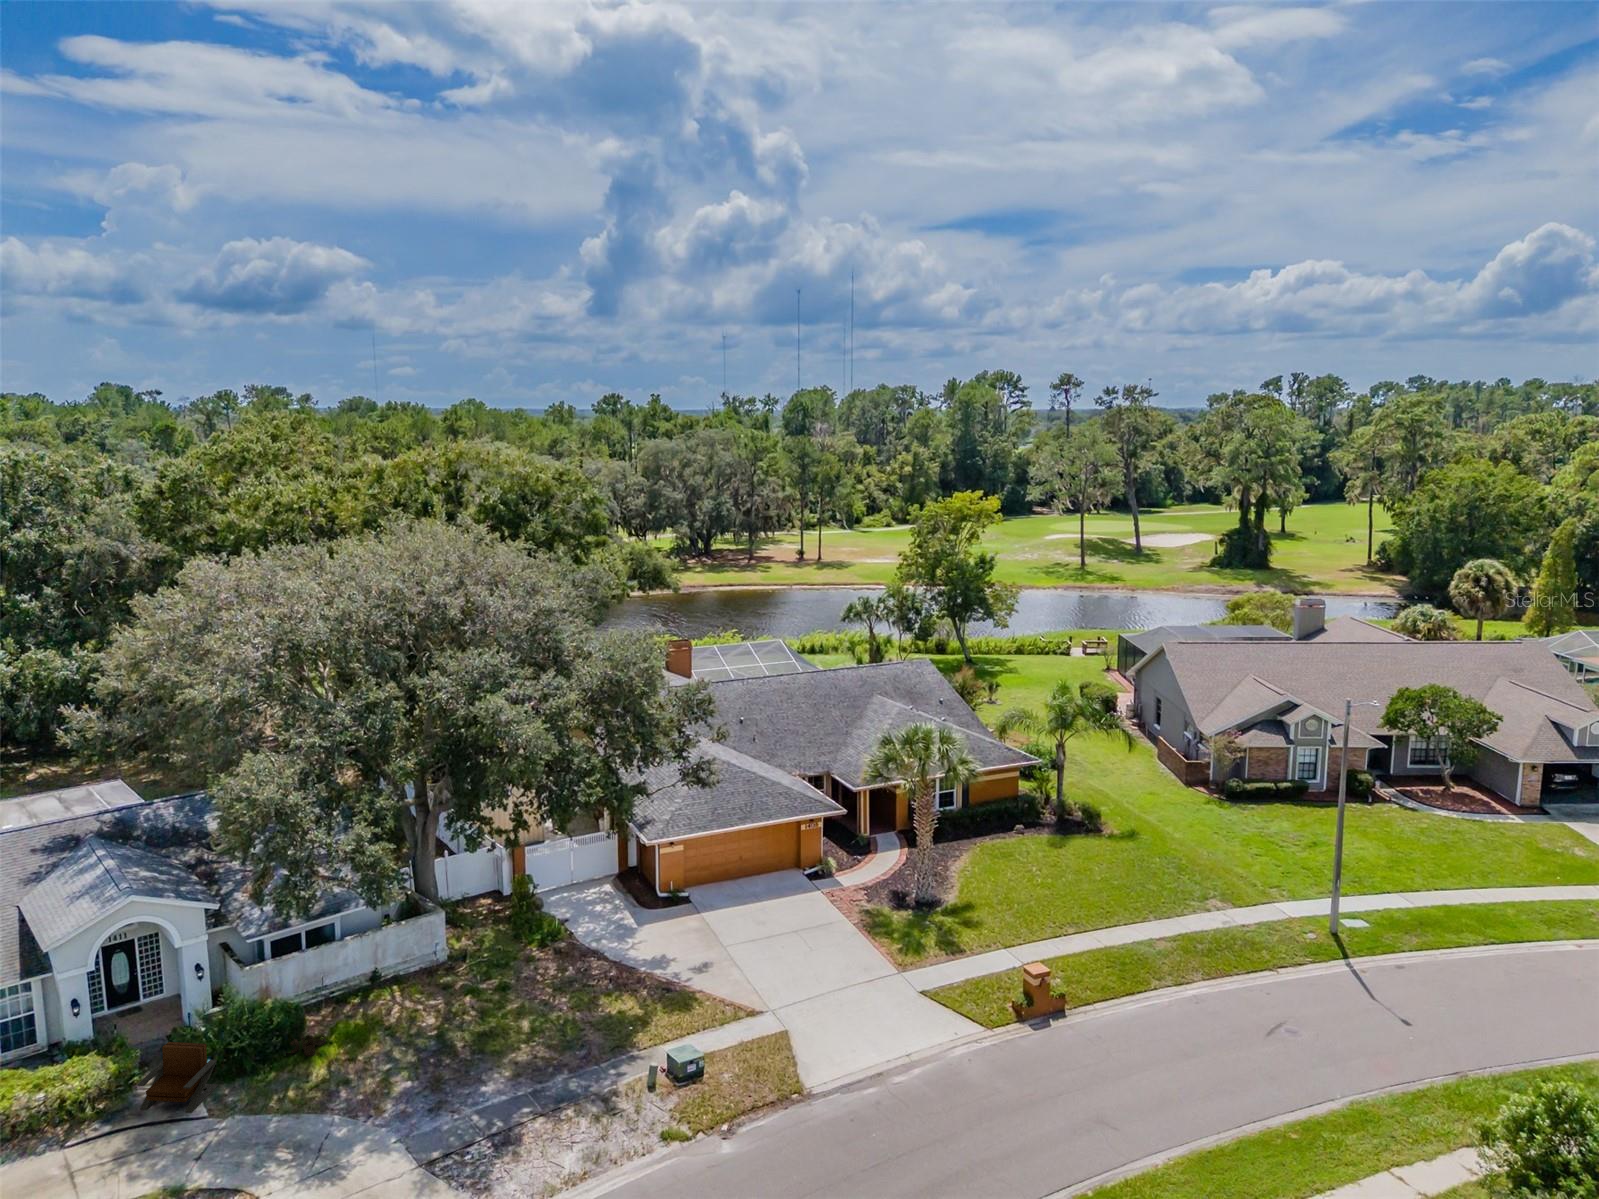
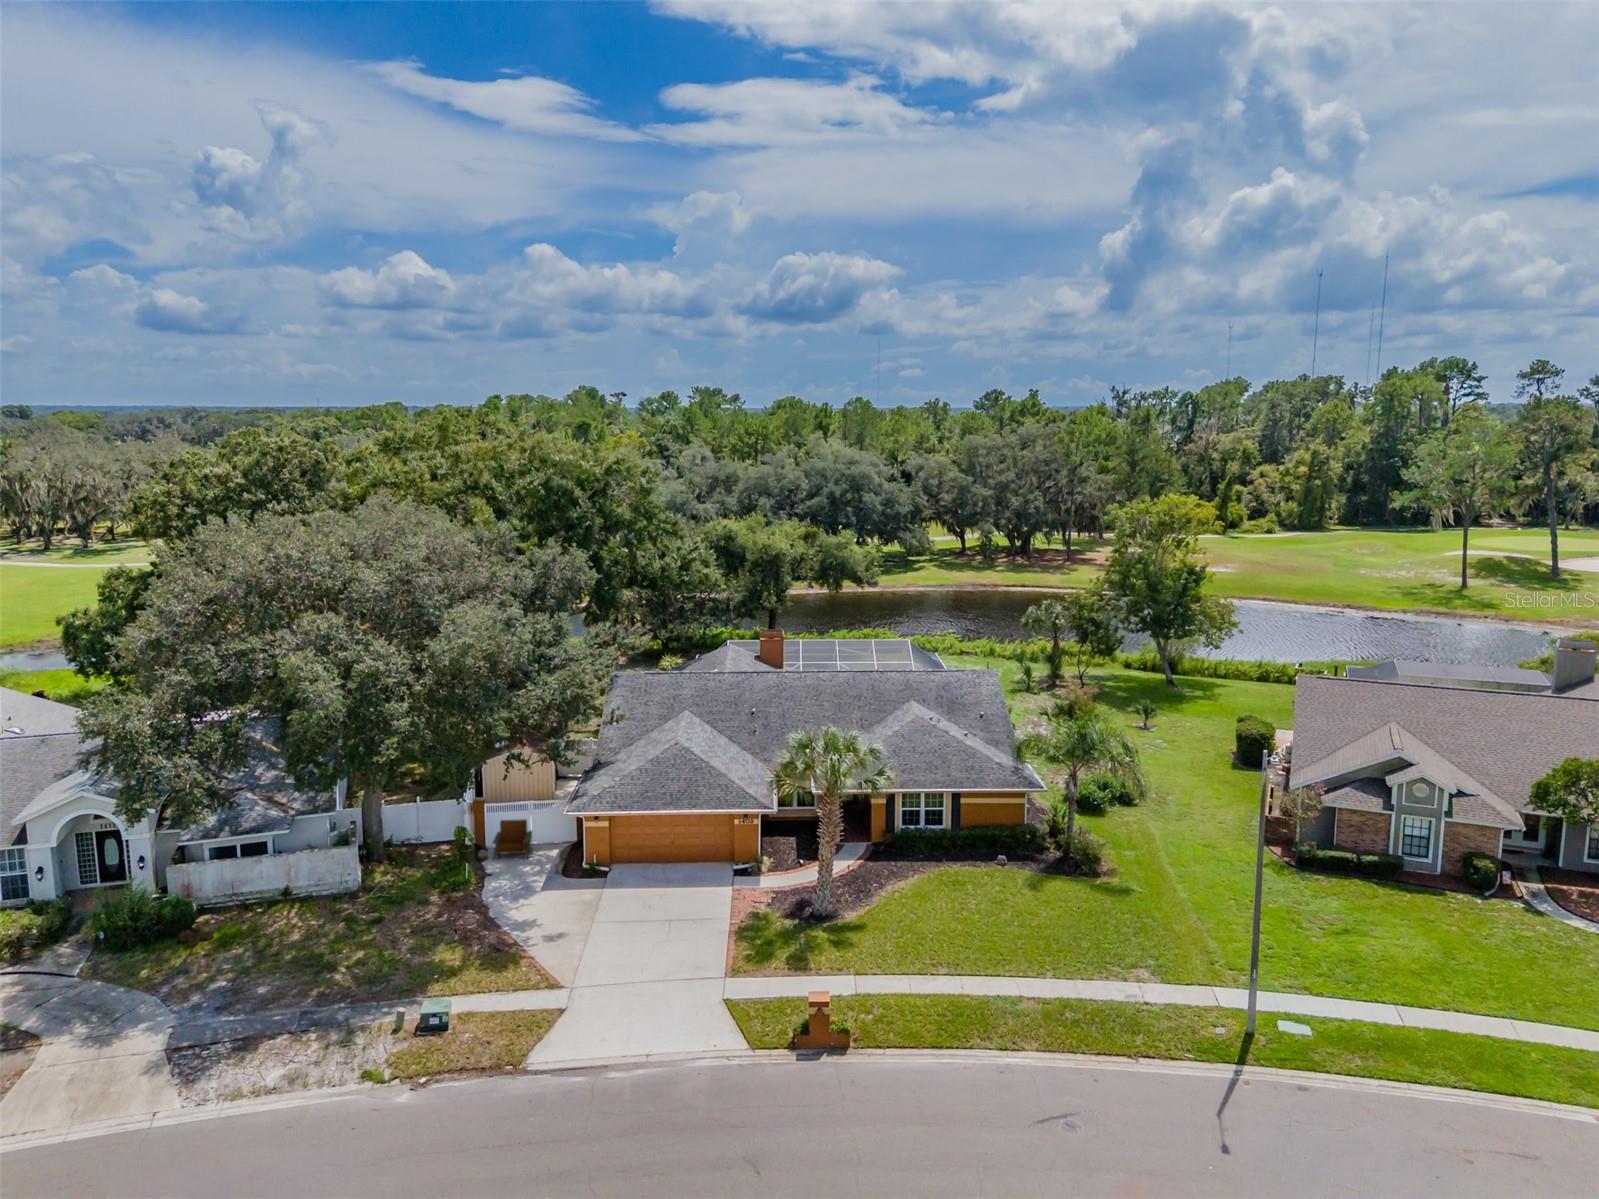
lounge chair: present [137,1042,218,1113] -> present [492,819,532,860]

